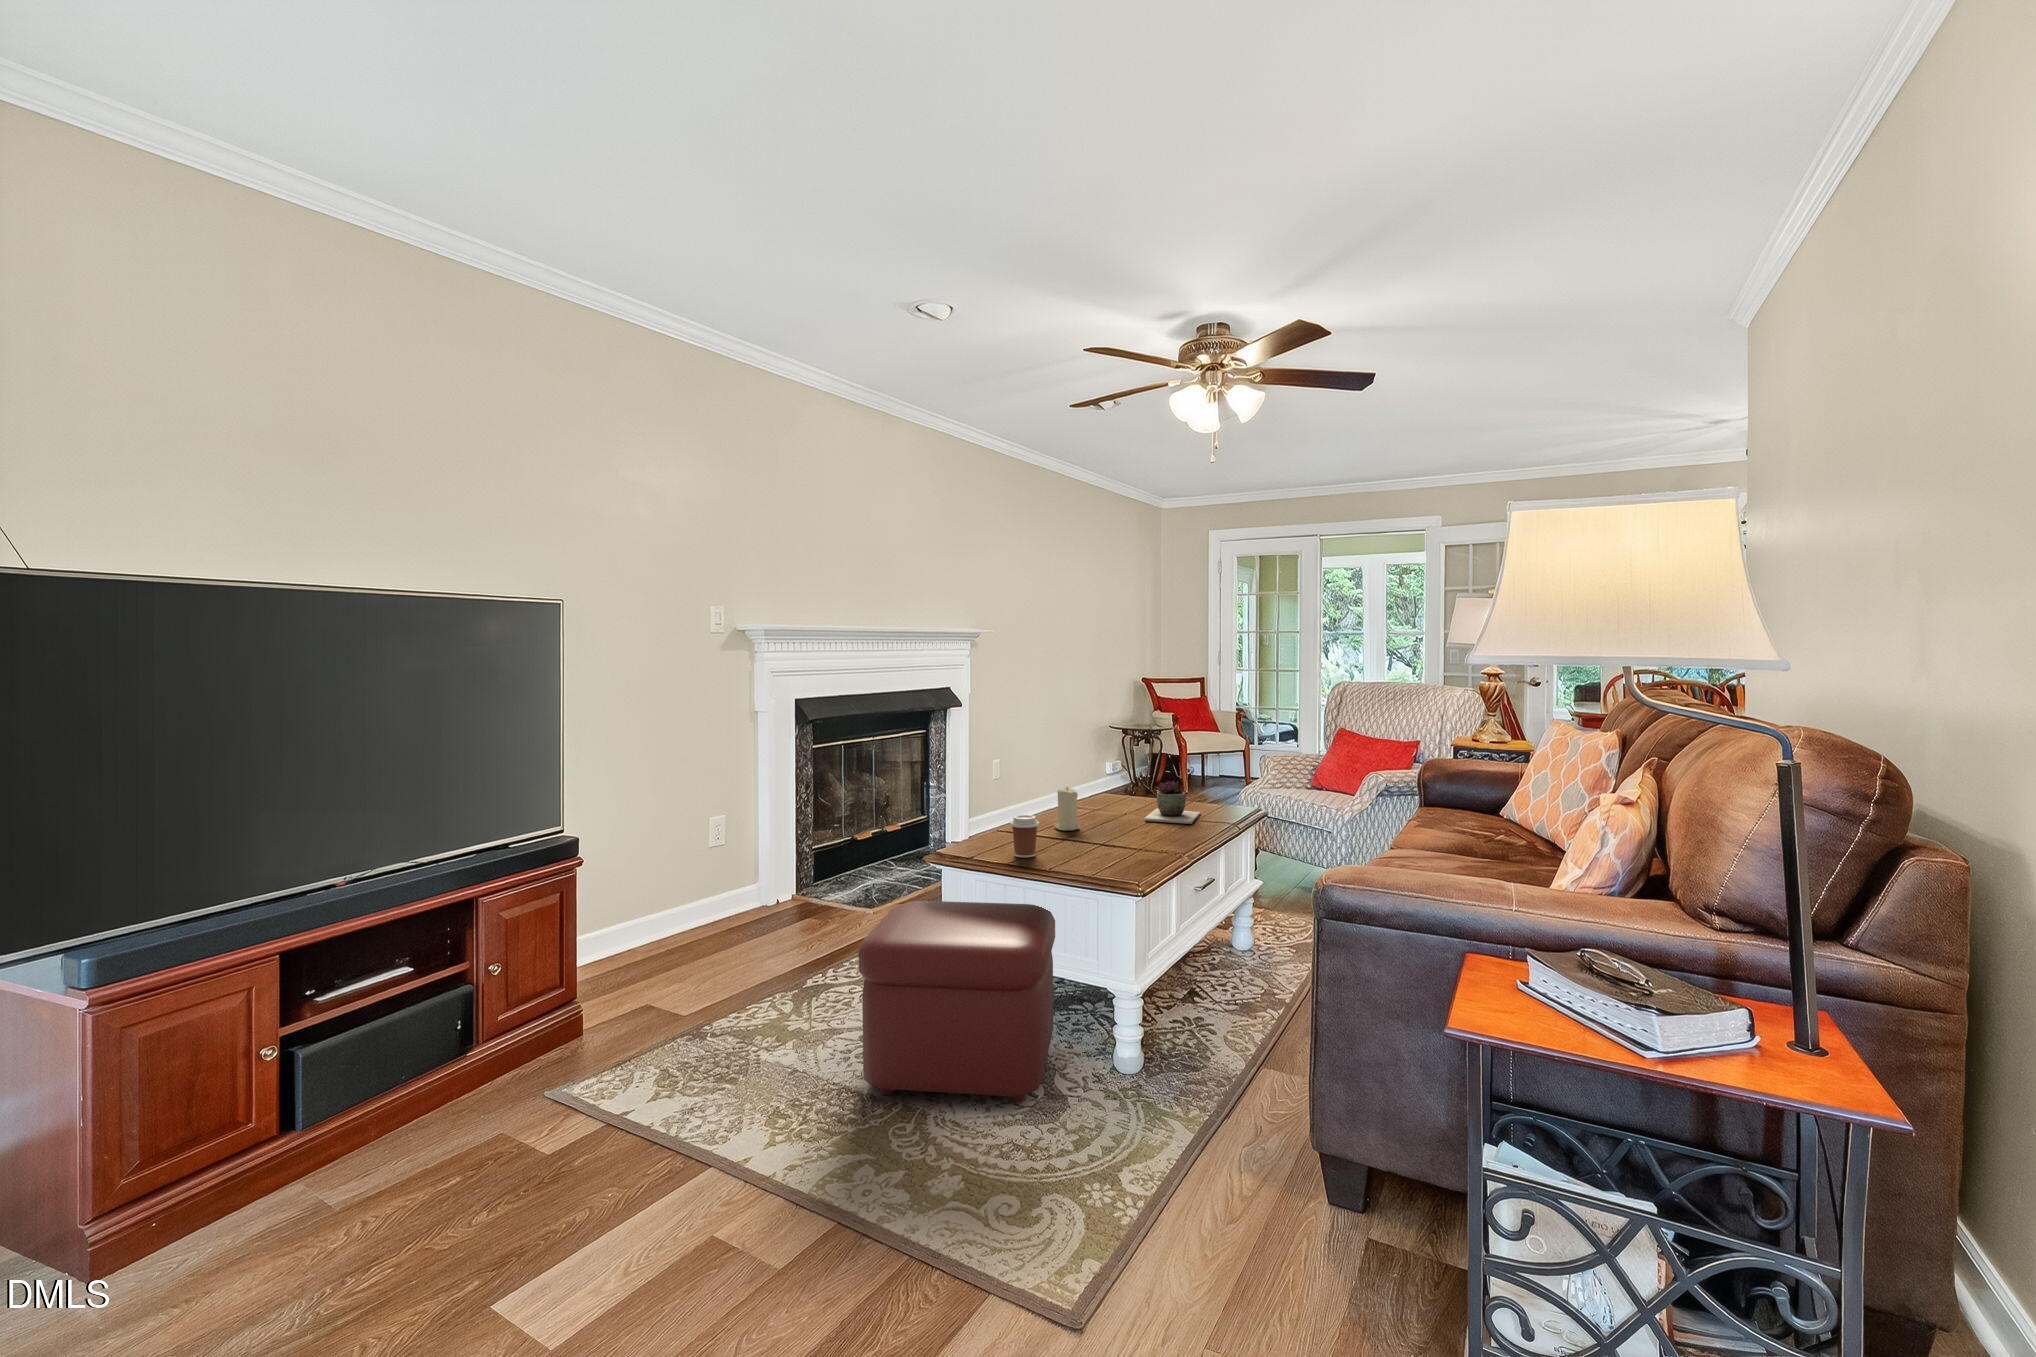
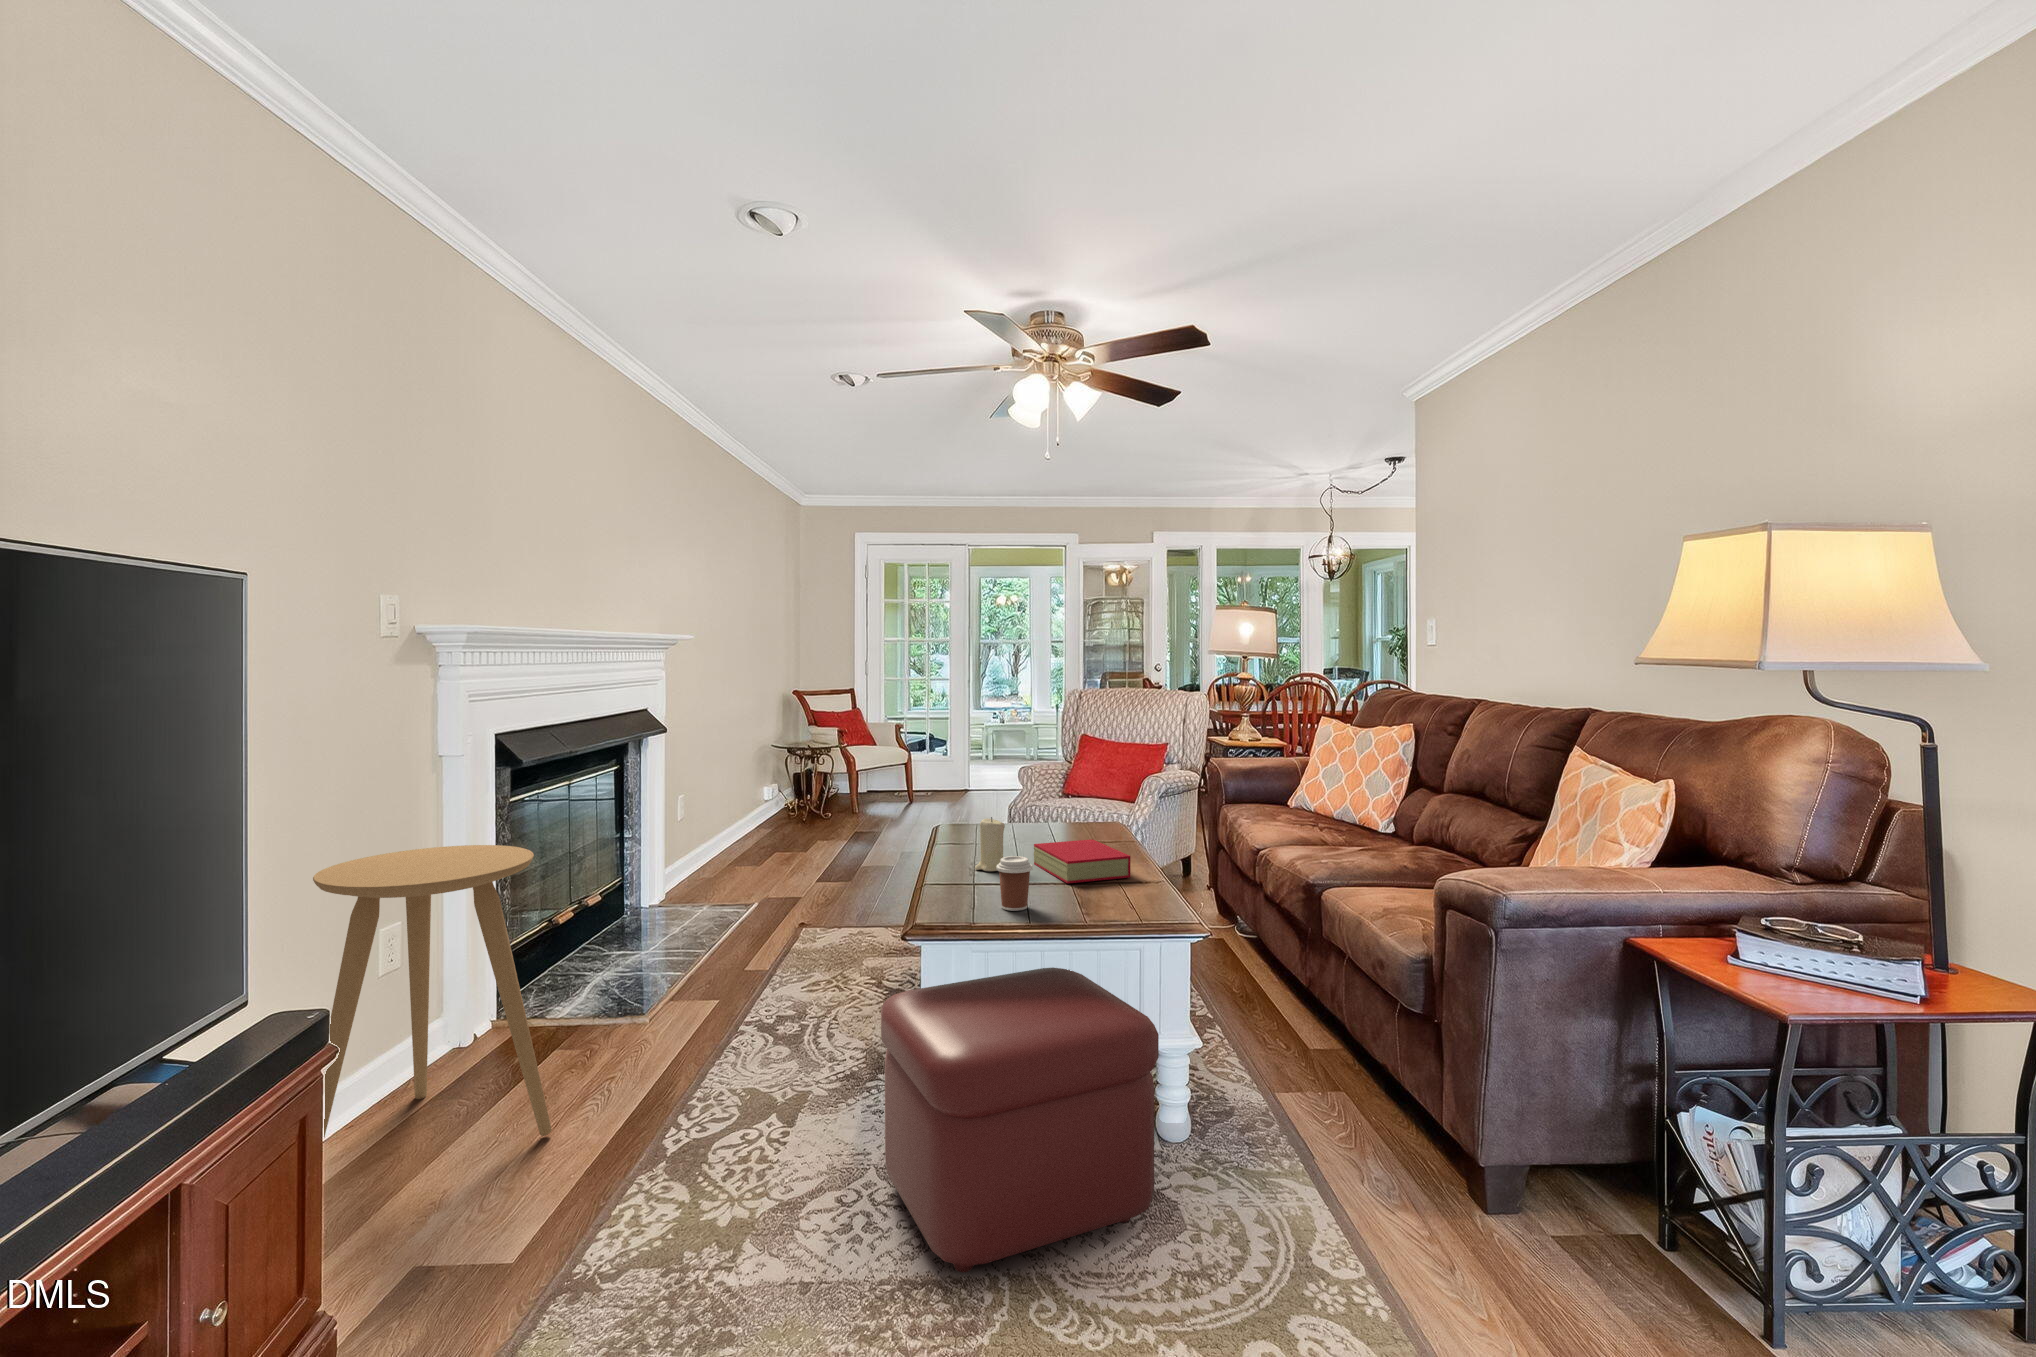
side table: none [635,774,766,961] -> present [313,845,552,1137]
succulent plant: present [1144,781,1201,824] -> none [1038,799,1104,849]
book: none [1098,813,1162,848] -> present [1034,839,1131,883]

